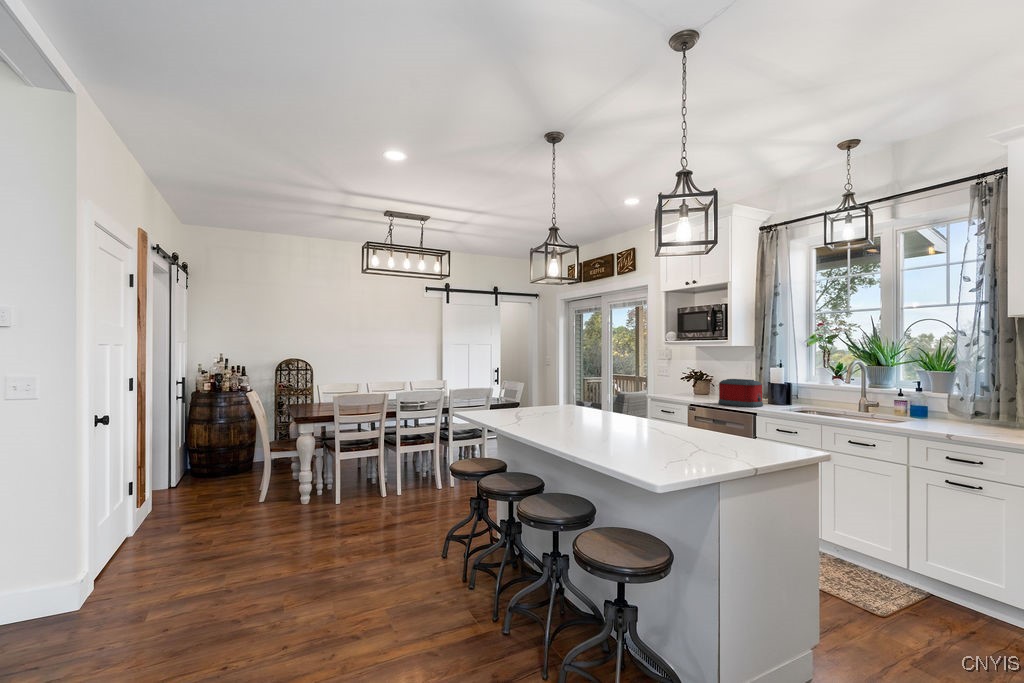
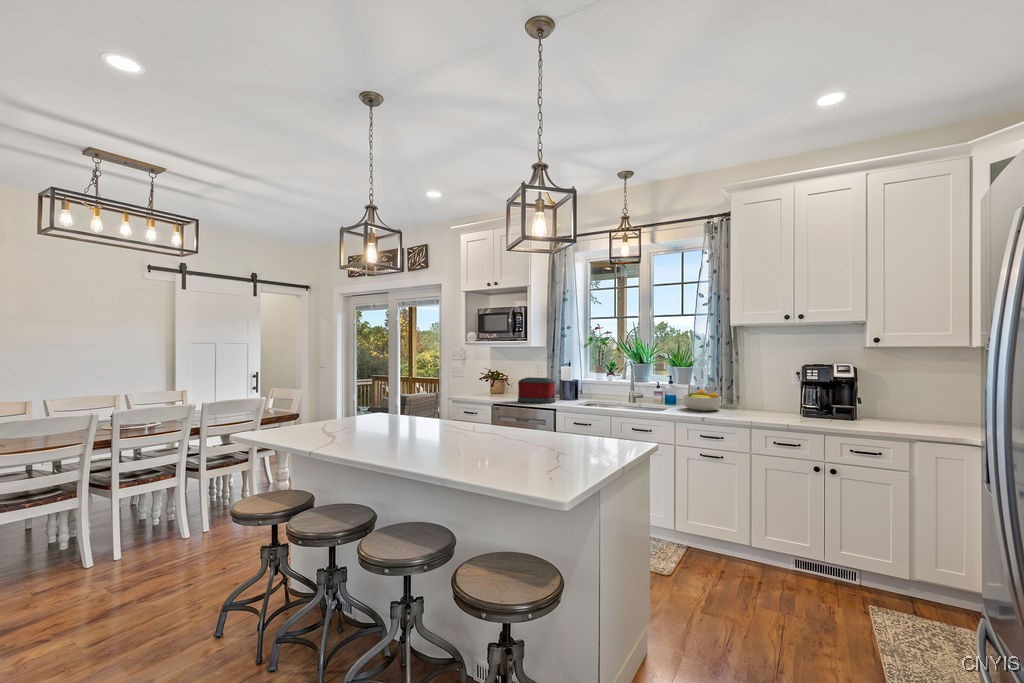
fruit bowl: none [930,400,993,429] -> present [683,389,722,411]

